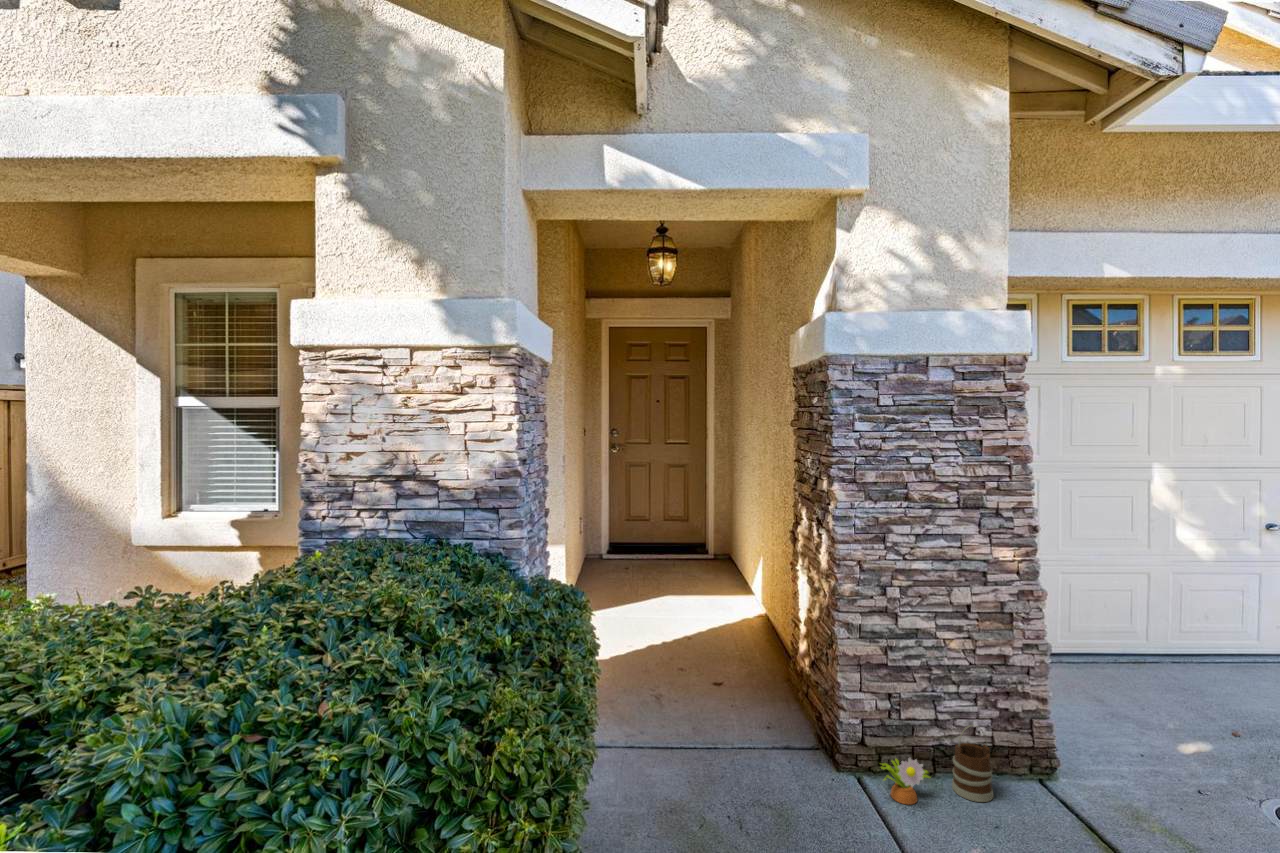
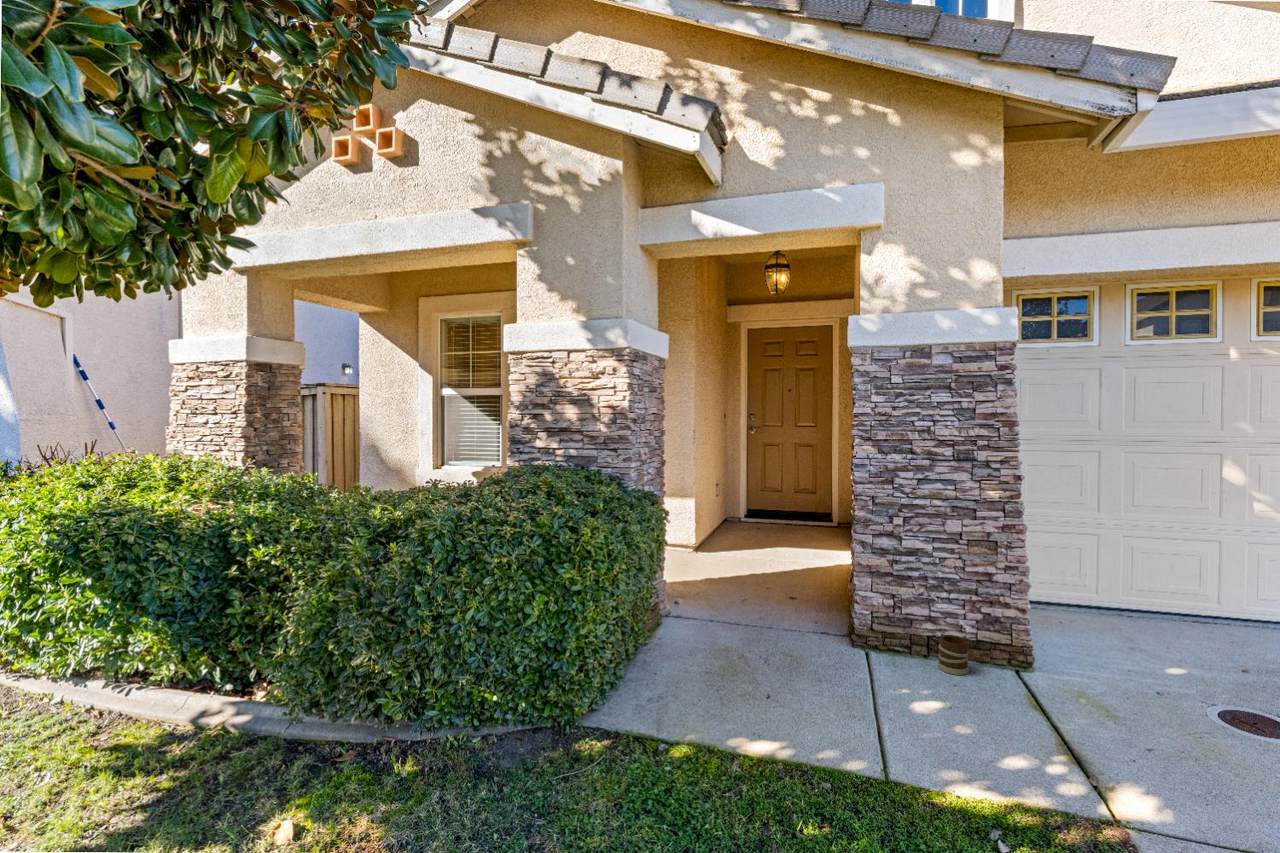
decorative plant: present [881,758,930,804] -> none [878,635,917,669]

